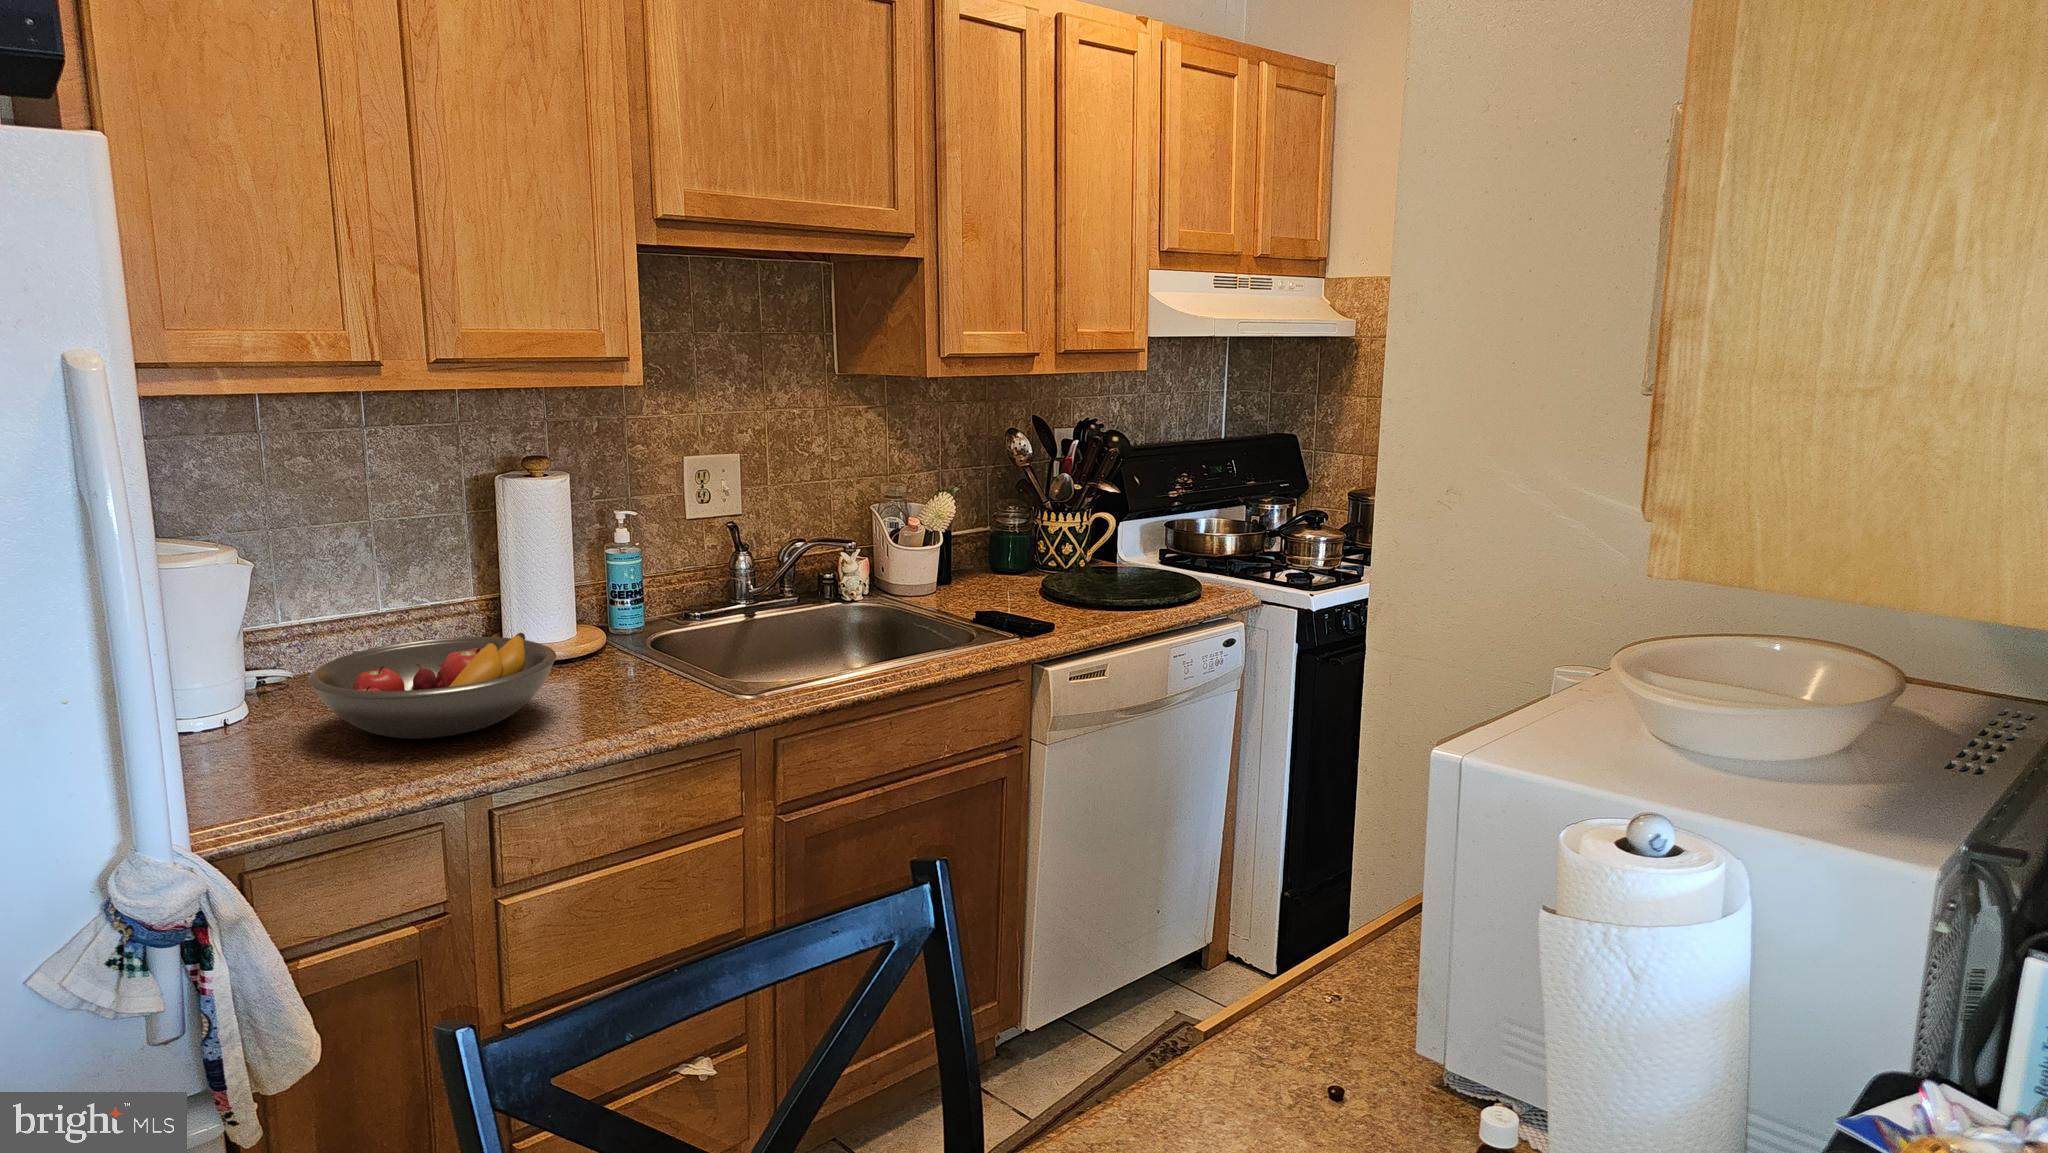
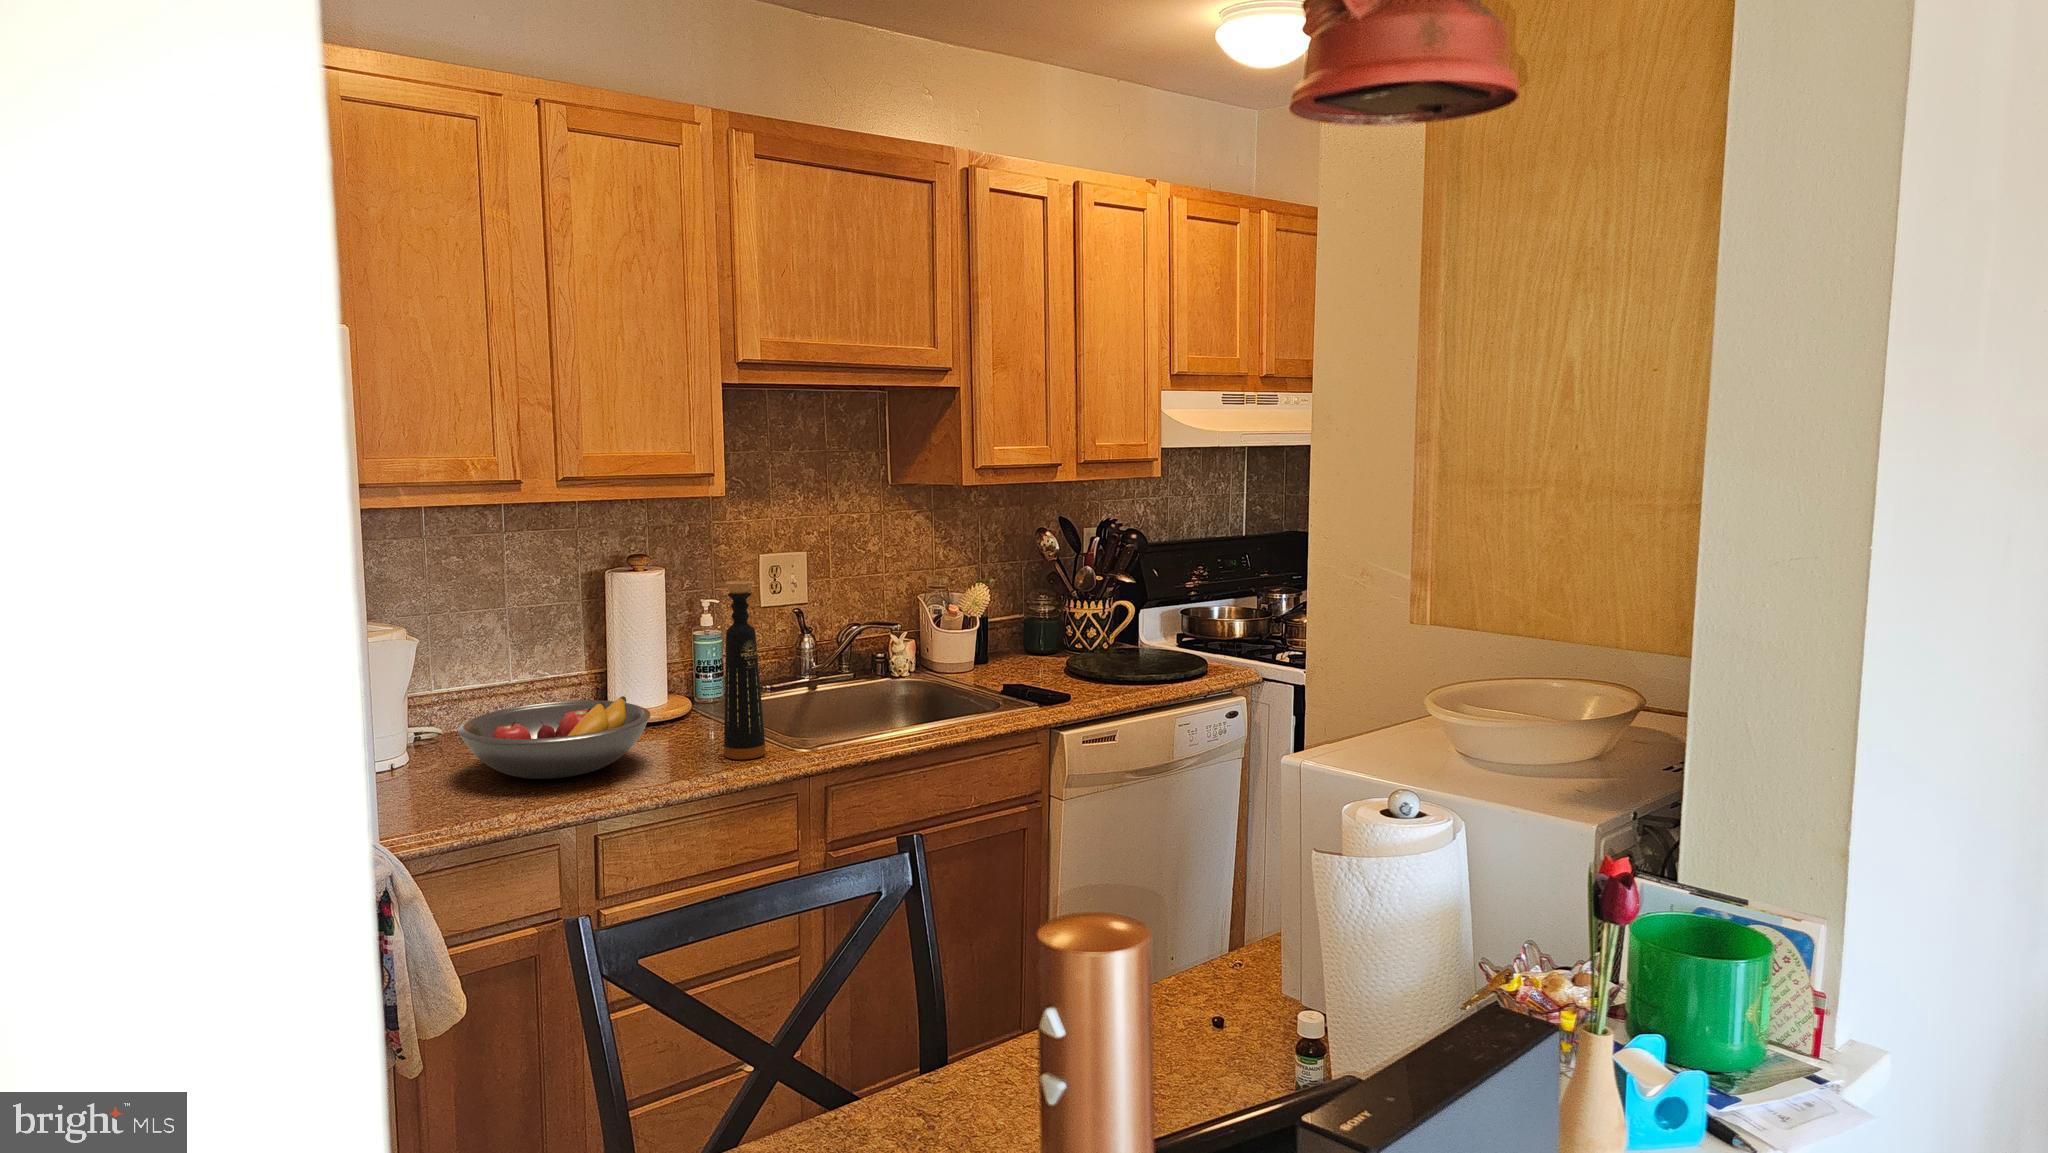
bottle: none [648,490,701,709] -> present [724,581,766,759]

